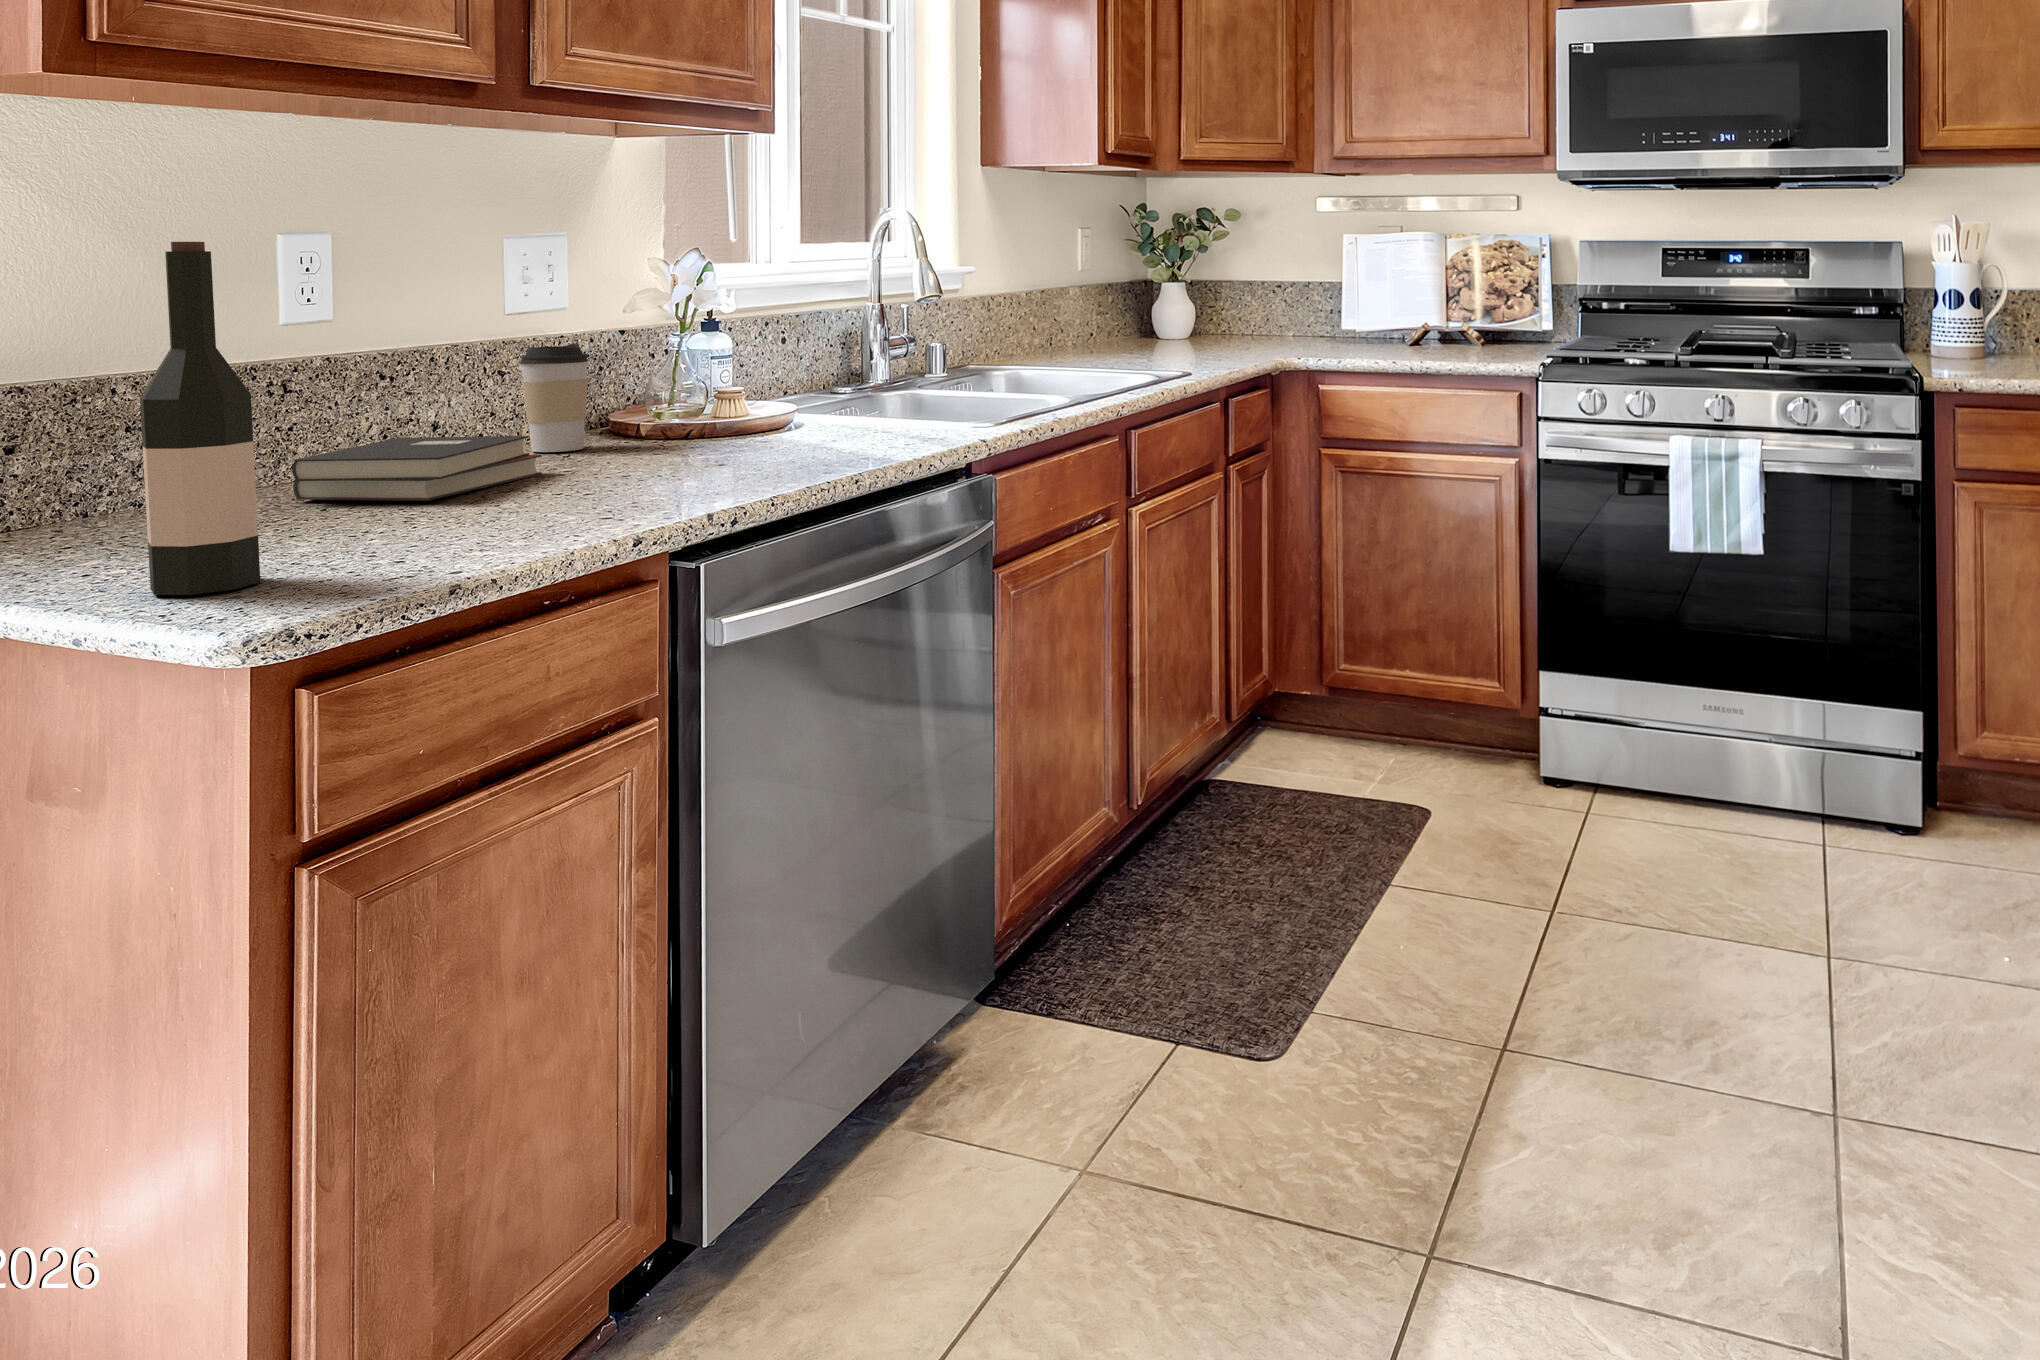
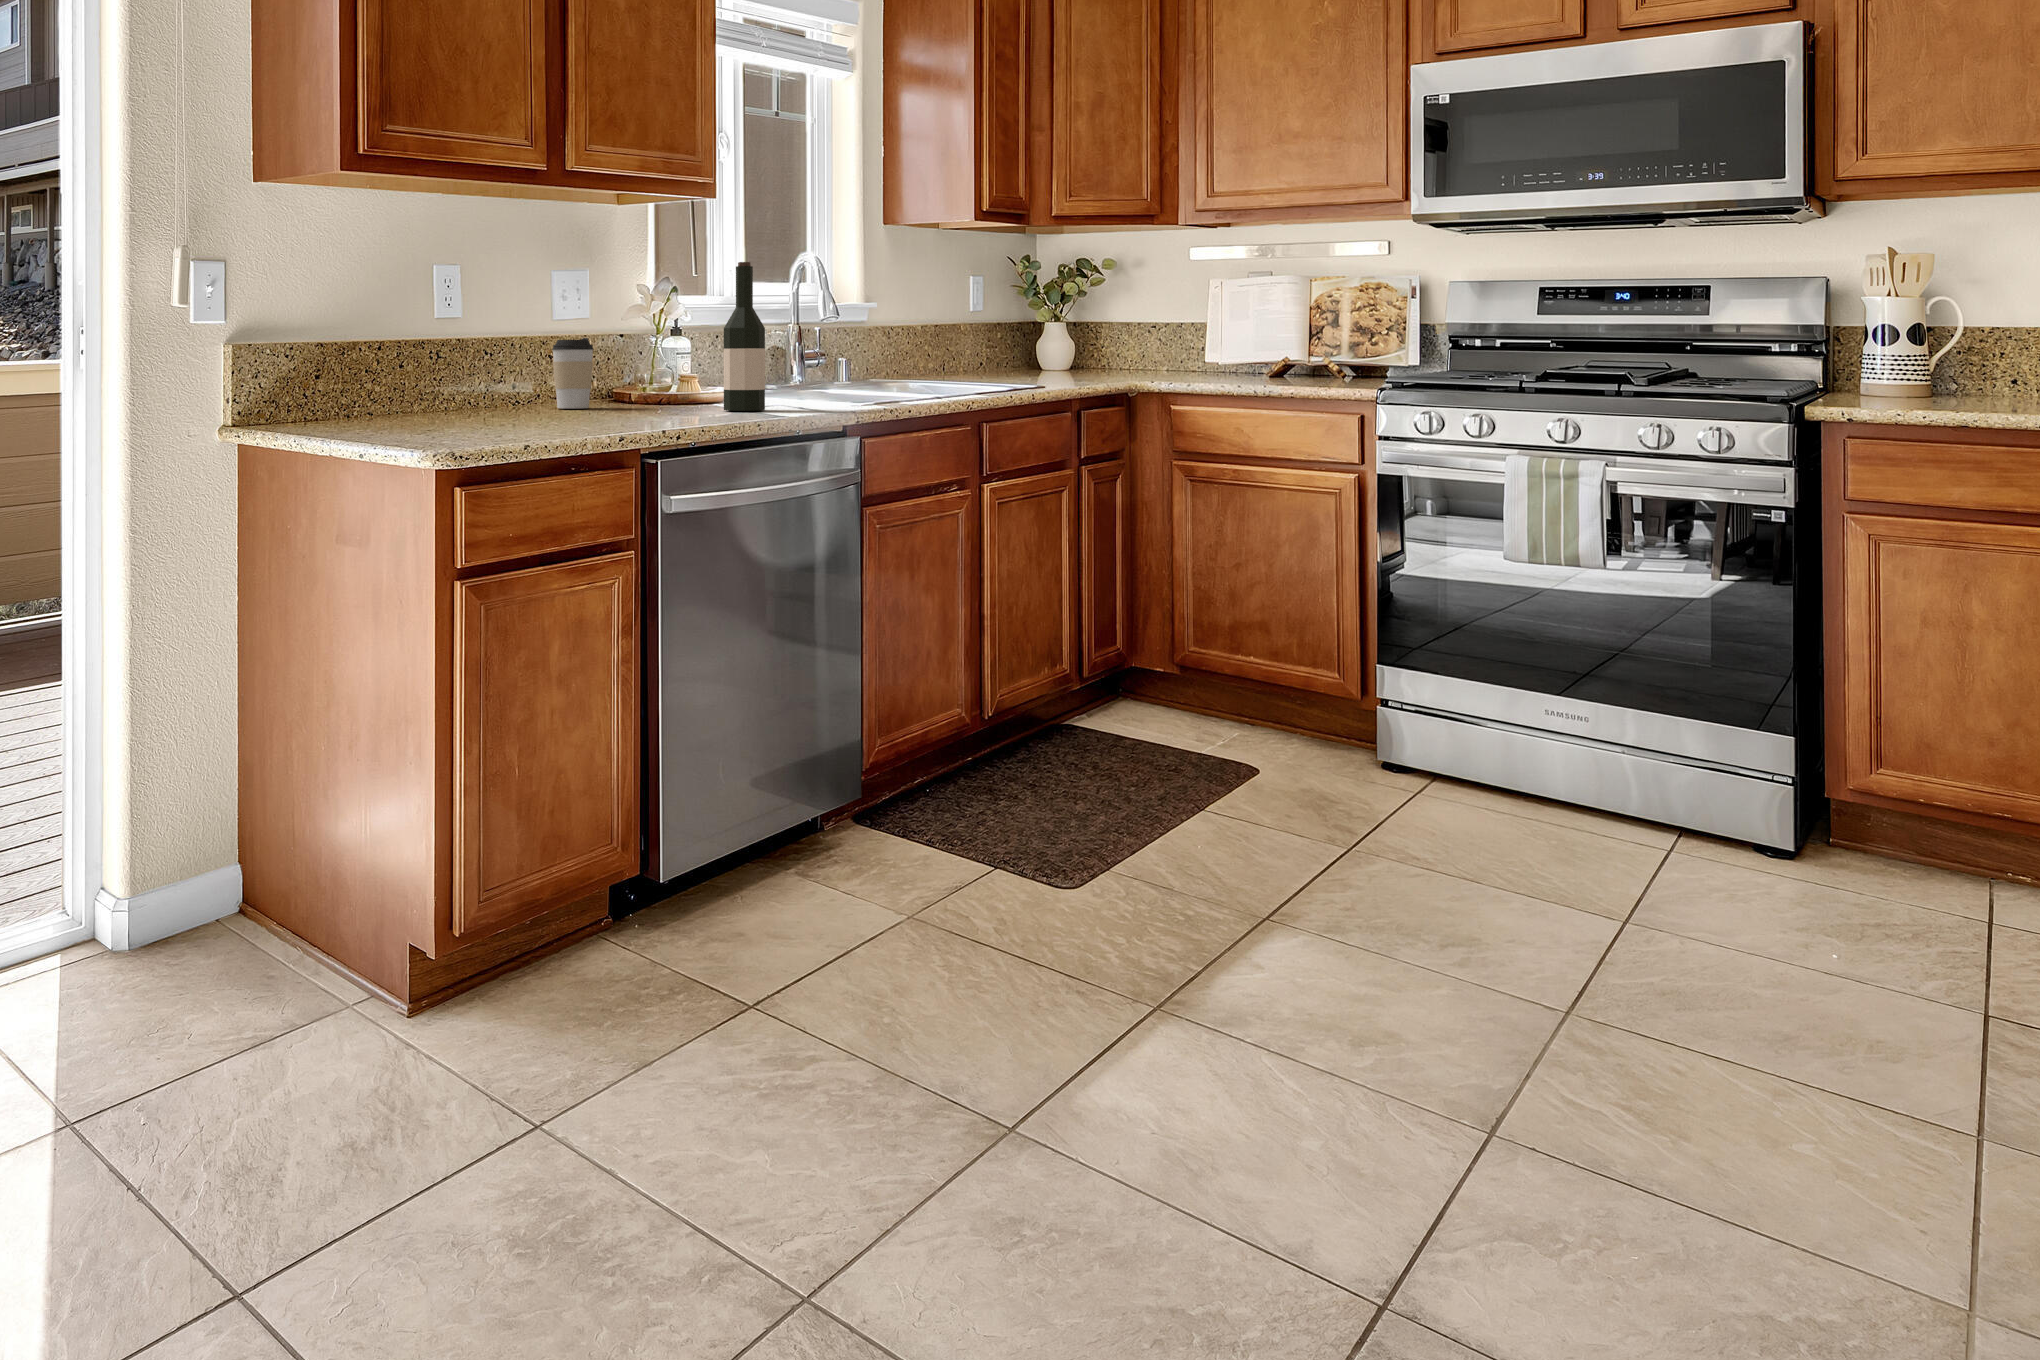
wine bottle: present [140,242,260,595] -> present [724,262,765,411]
hardback book: present [292,436,542,501] -> none [428,390,564,420]

